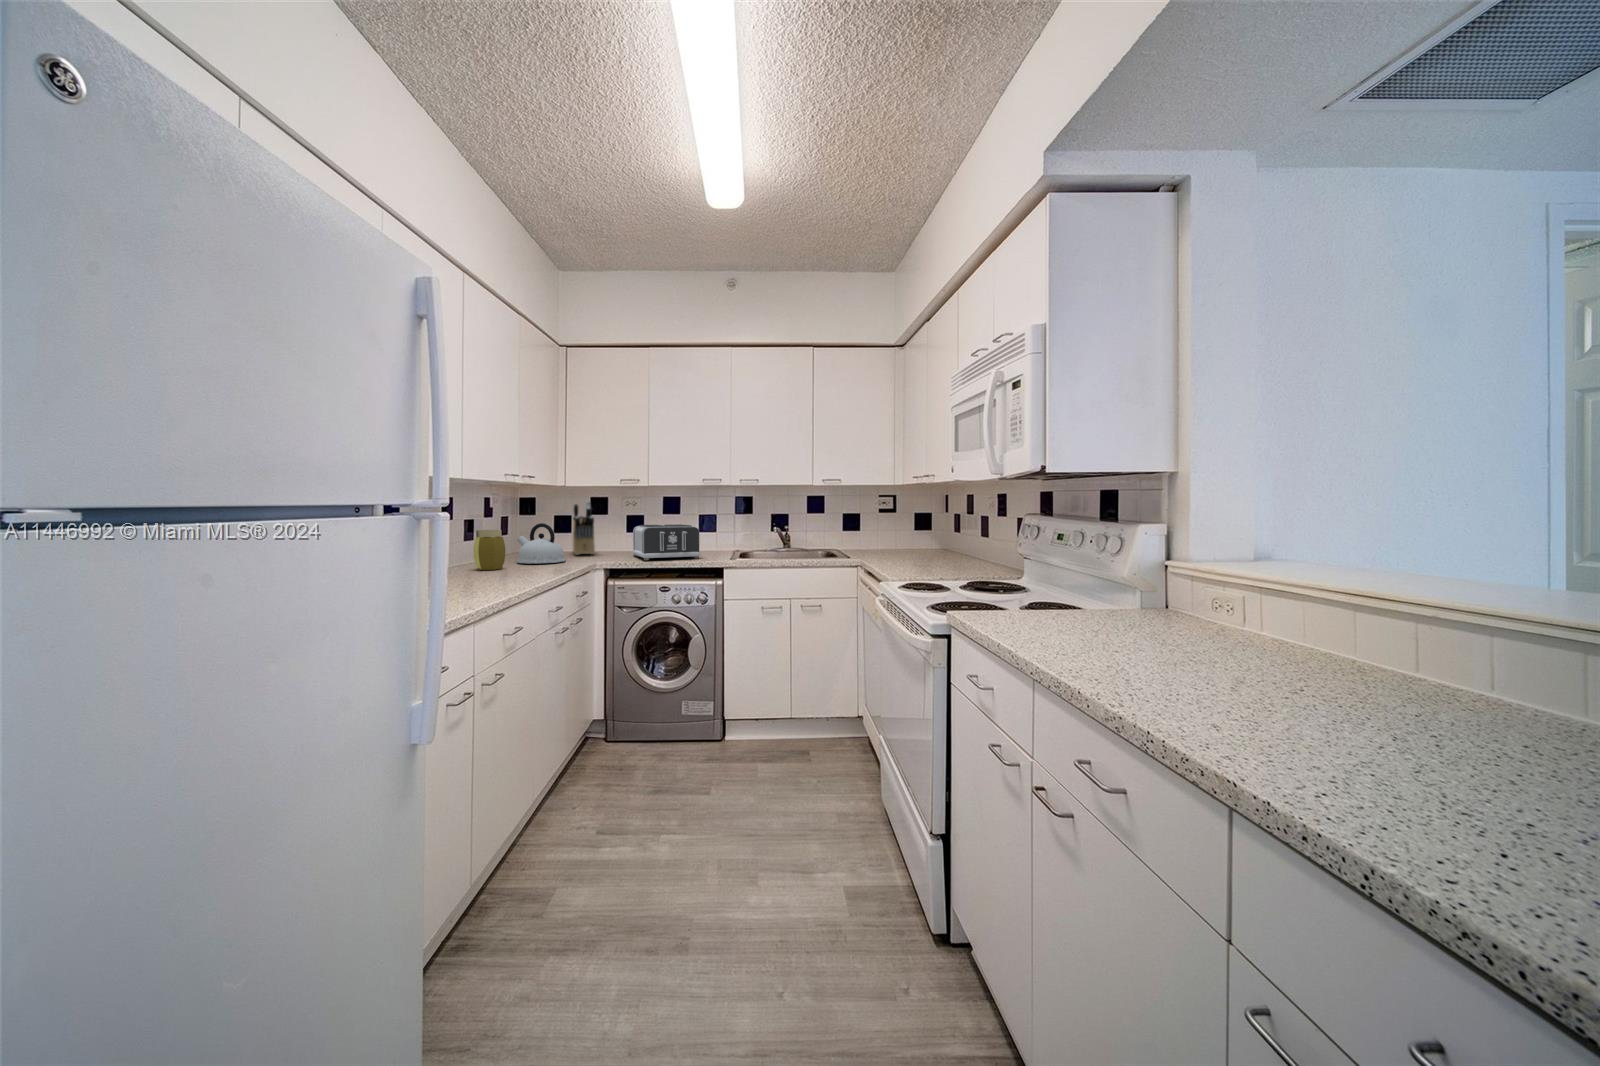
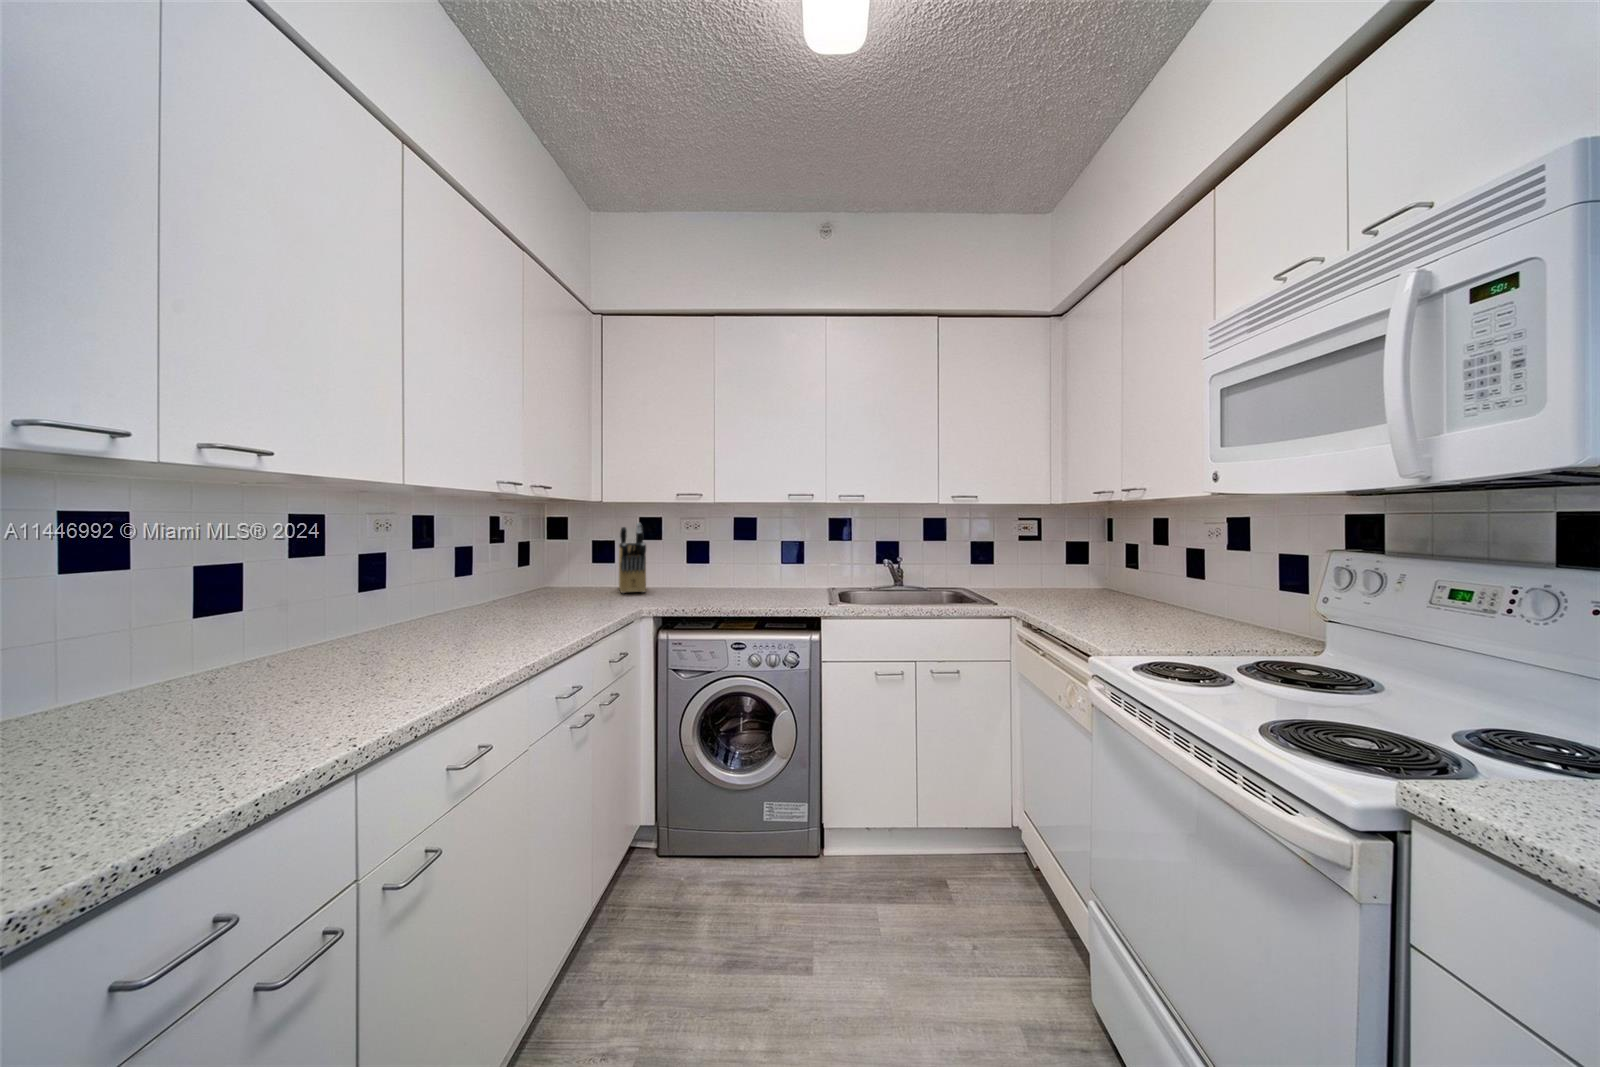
kettle: present [517,523,566,564] -> none [545,553,609,609]
toaster: present [633,524,700,560] -> none [695,554,786,604]
jar: present [473,530,505,570] -> none [485,563,528,620]

